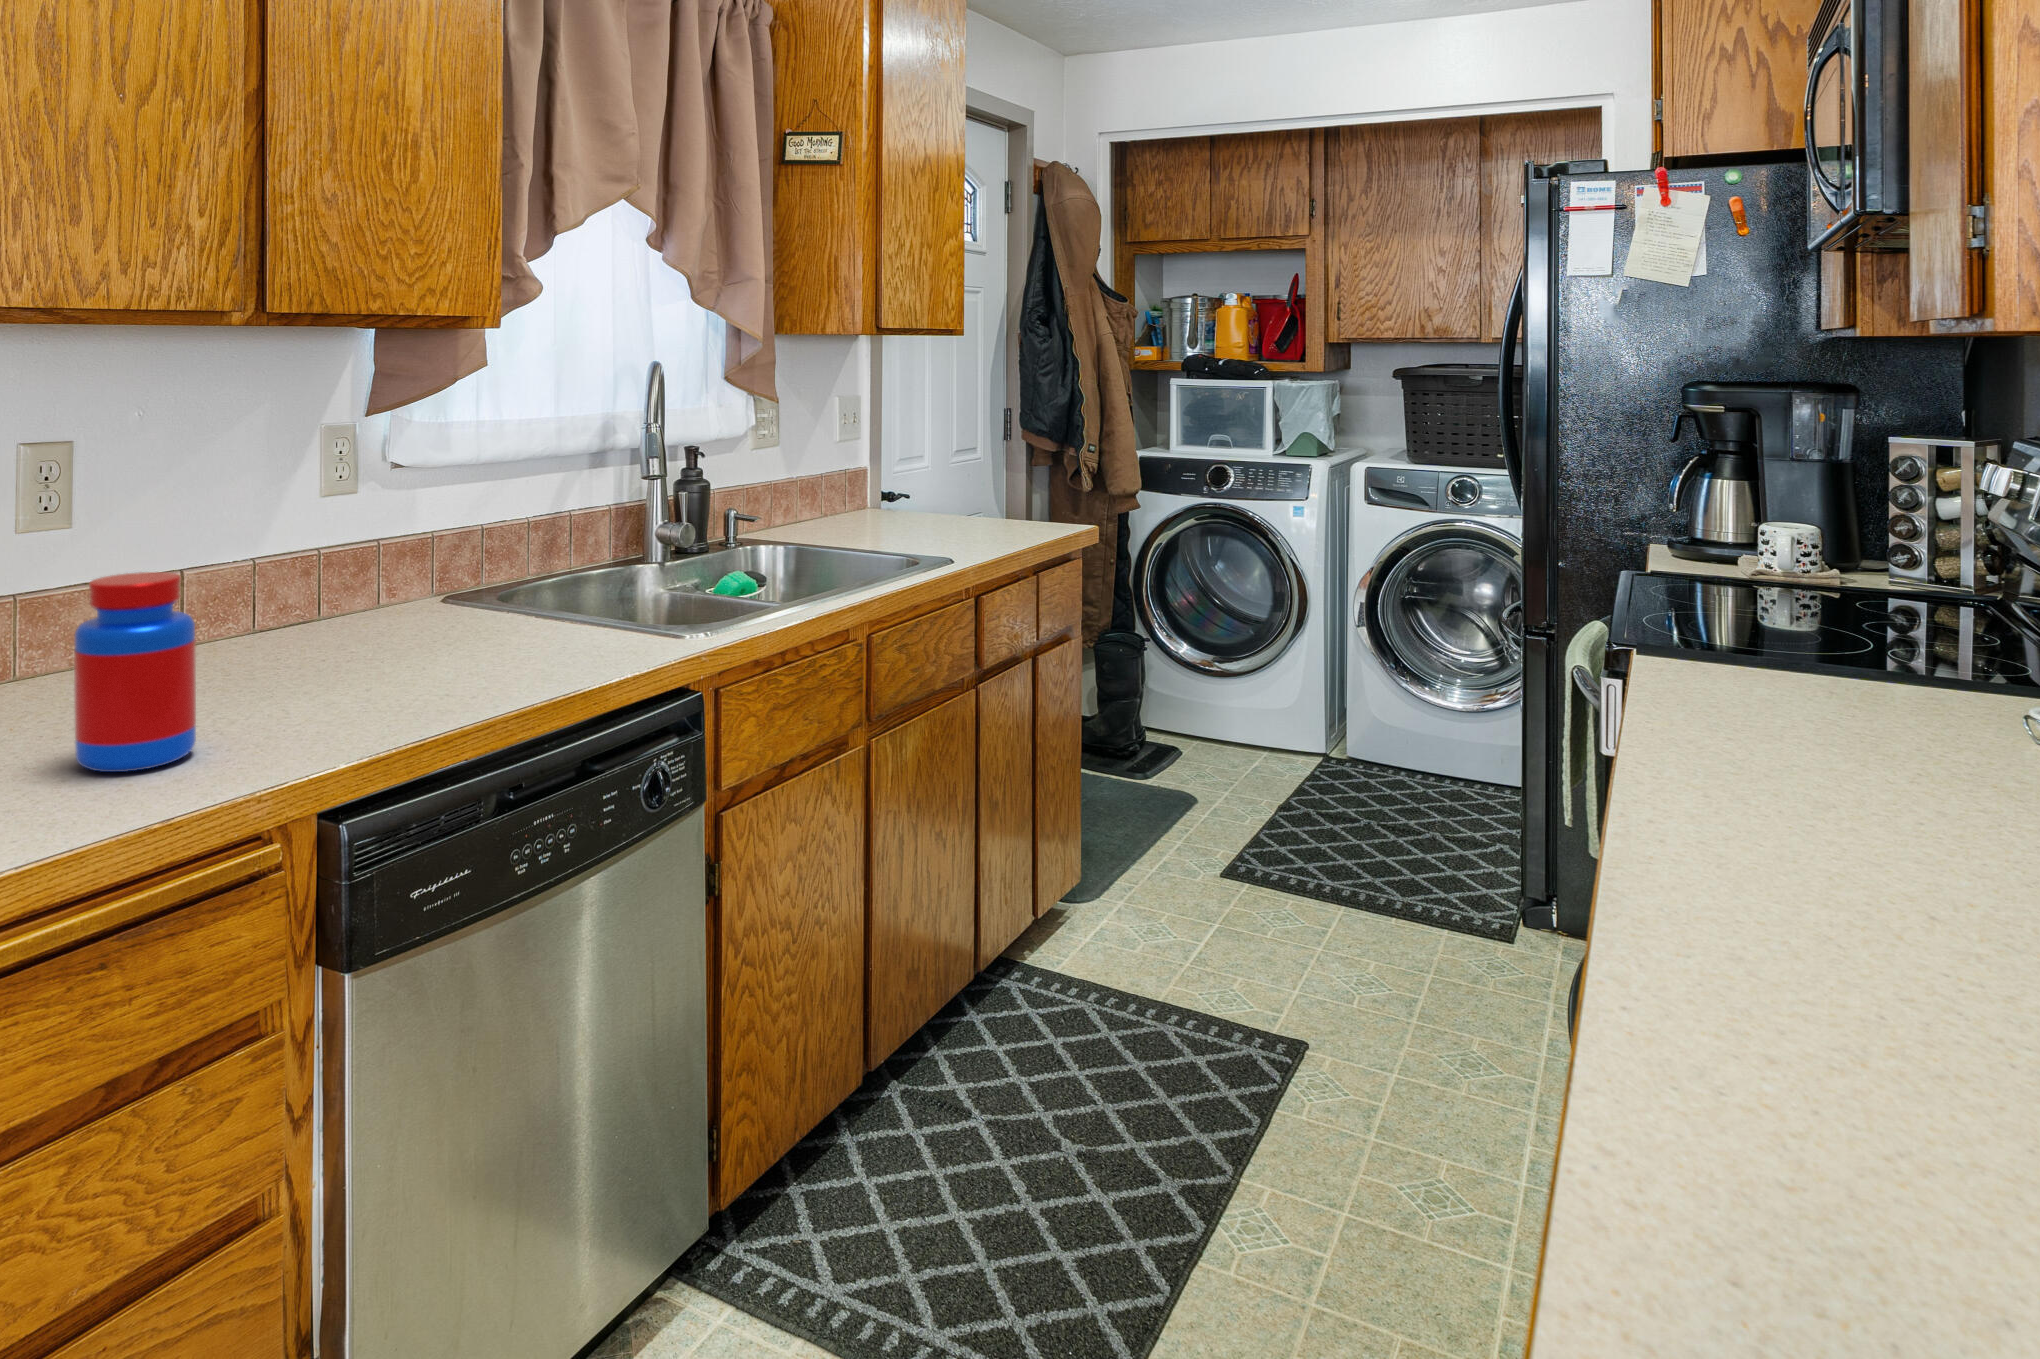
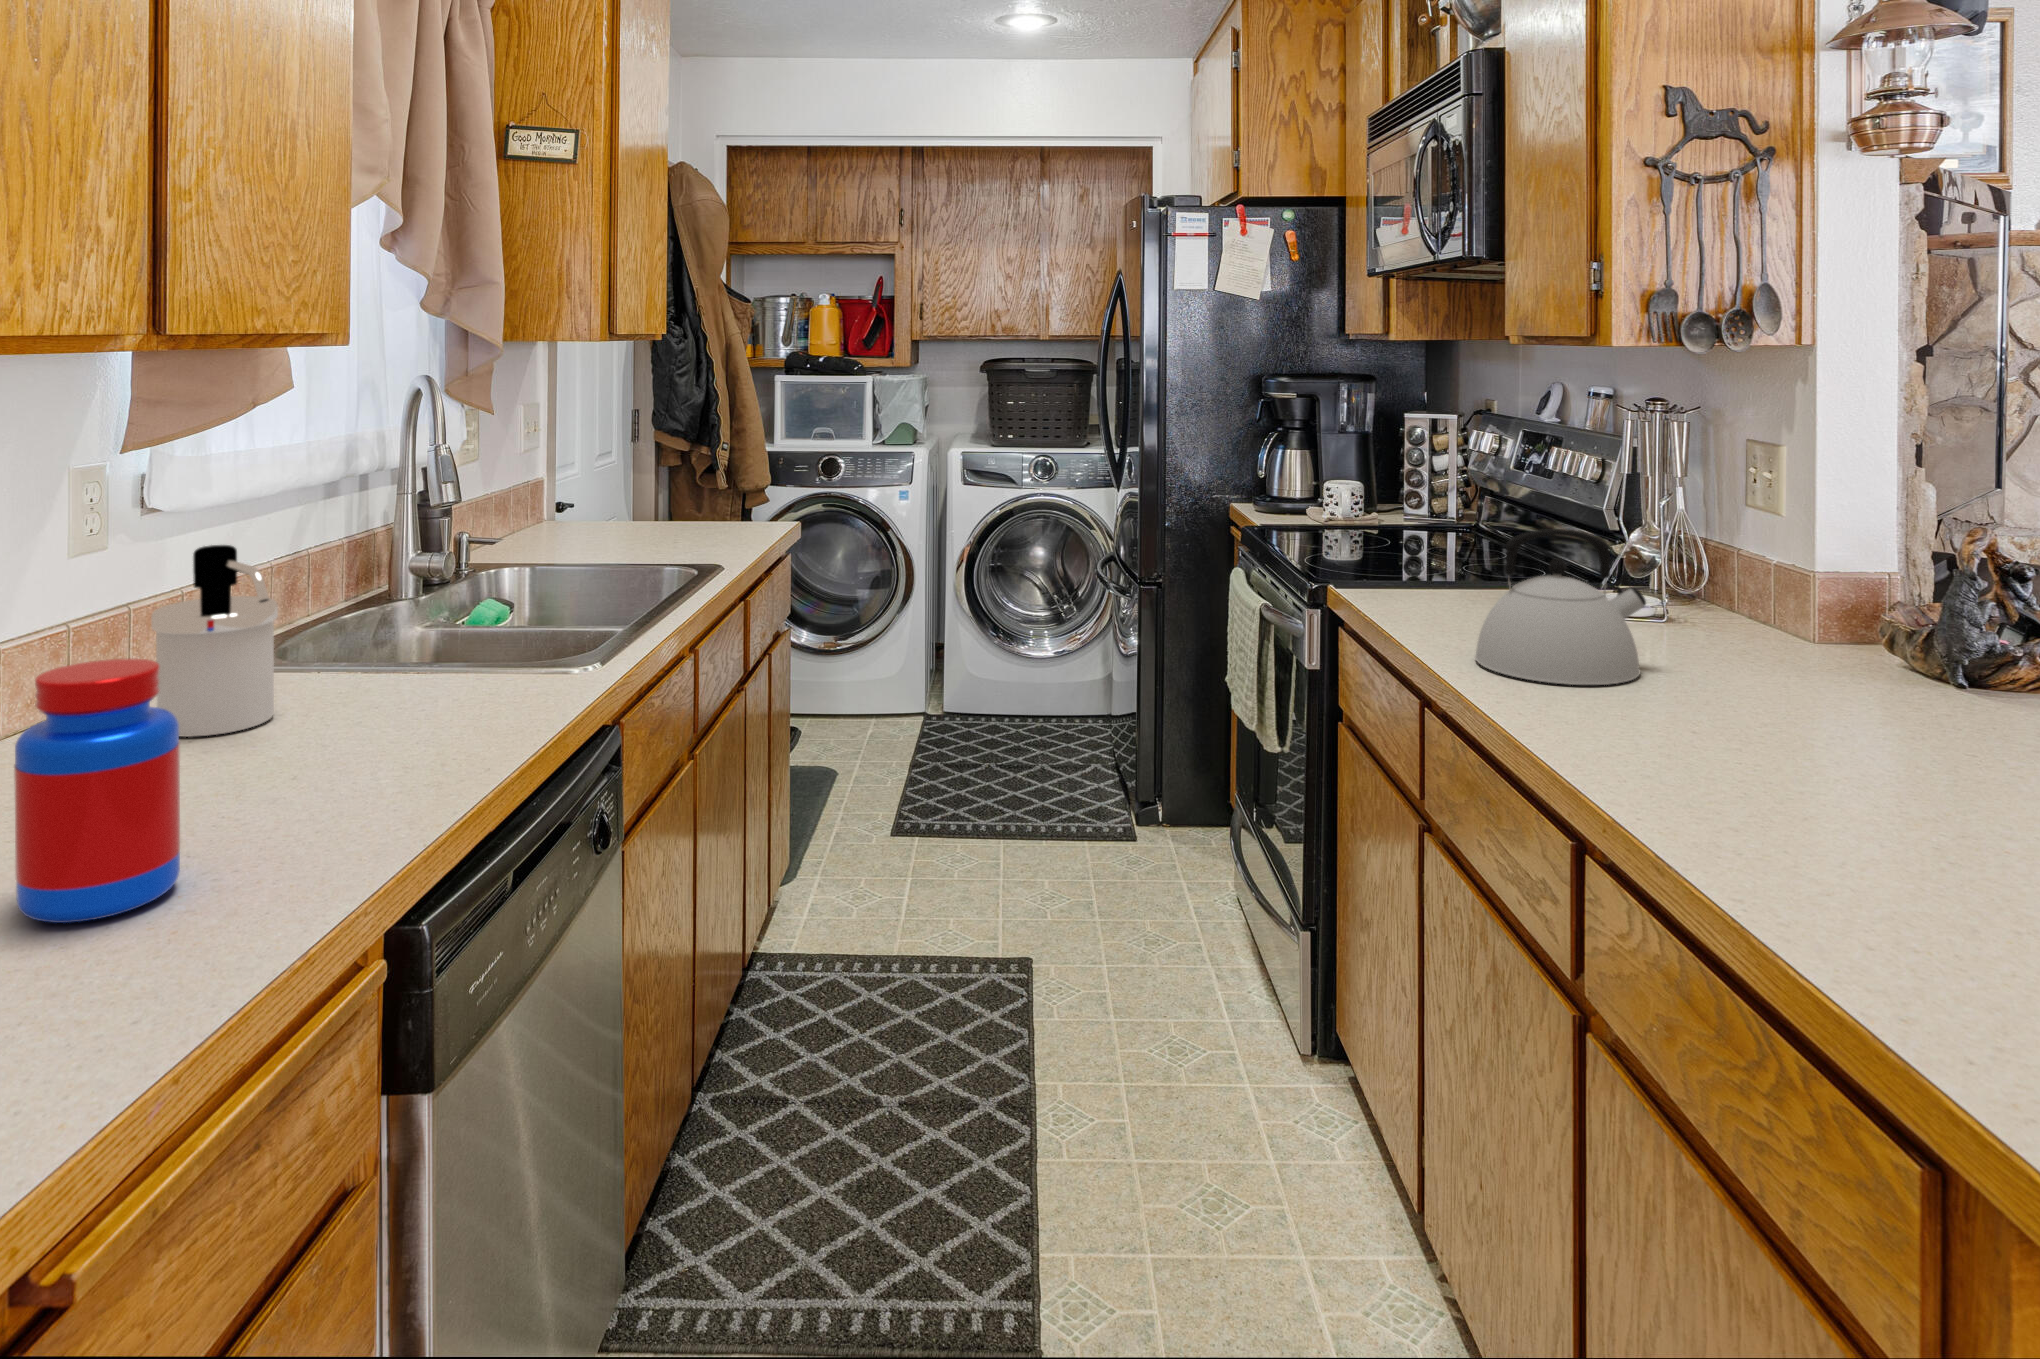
soap dispenser: none [339,499,434,655] -> present [151,545,278,737]
kettle: none [1702,584,1988,818] -> present [1475,529,1646,685]

